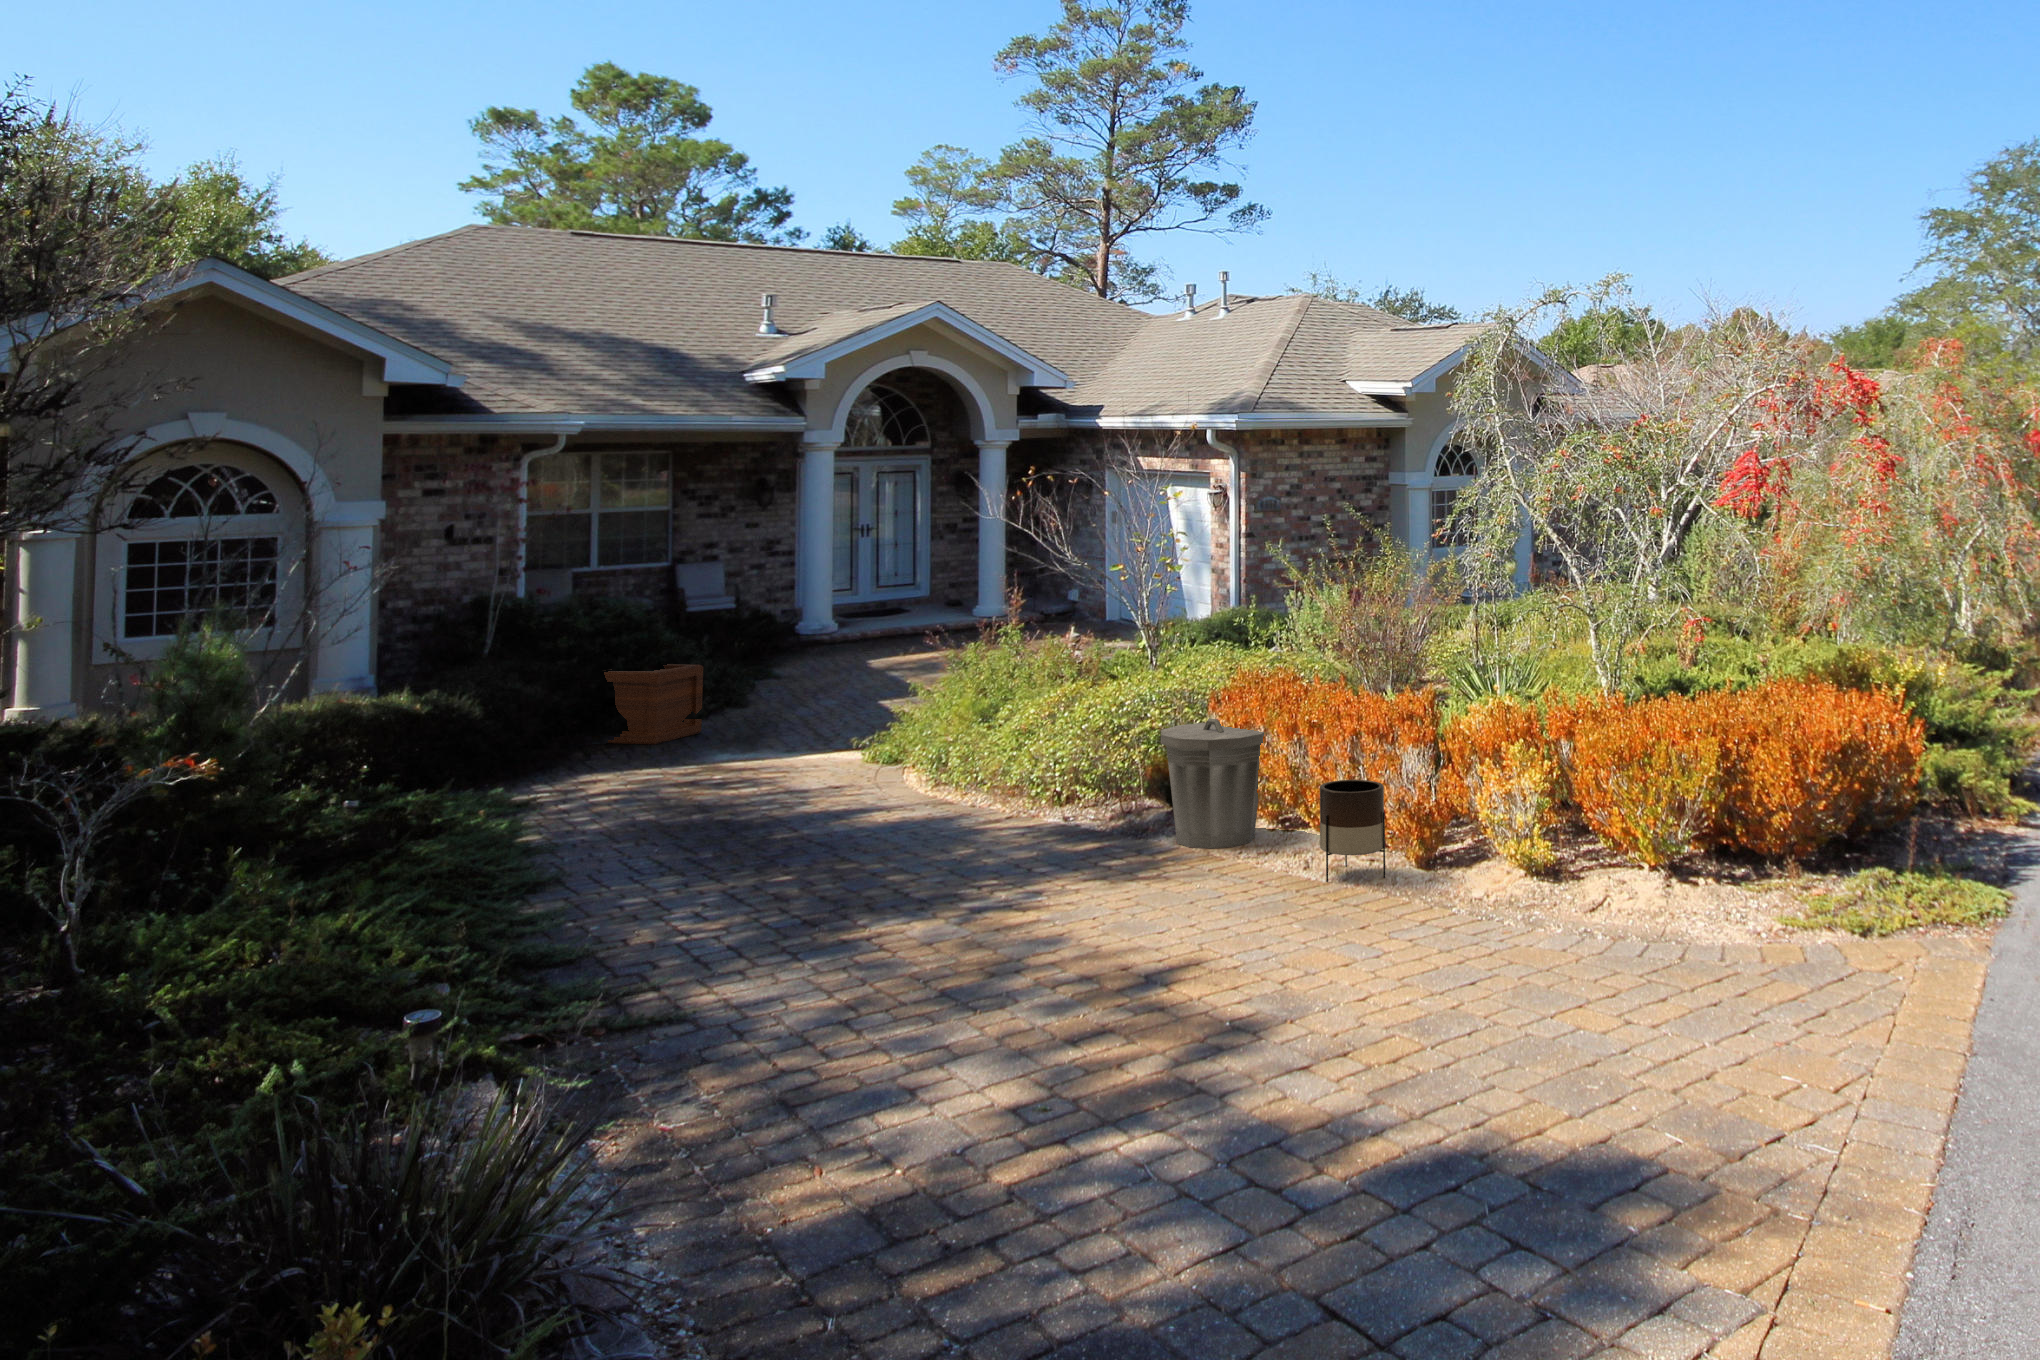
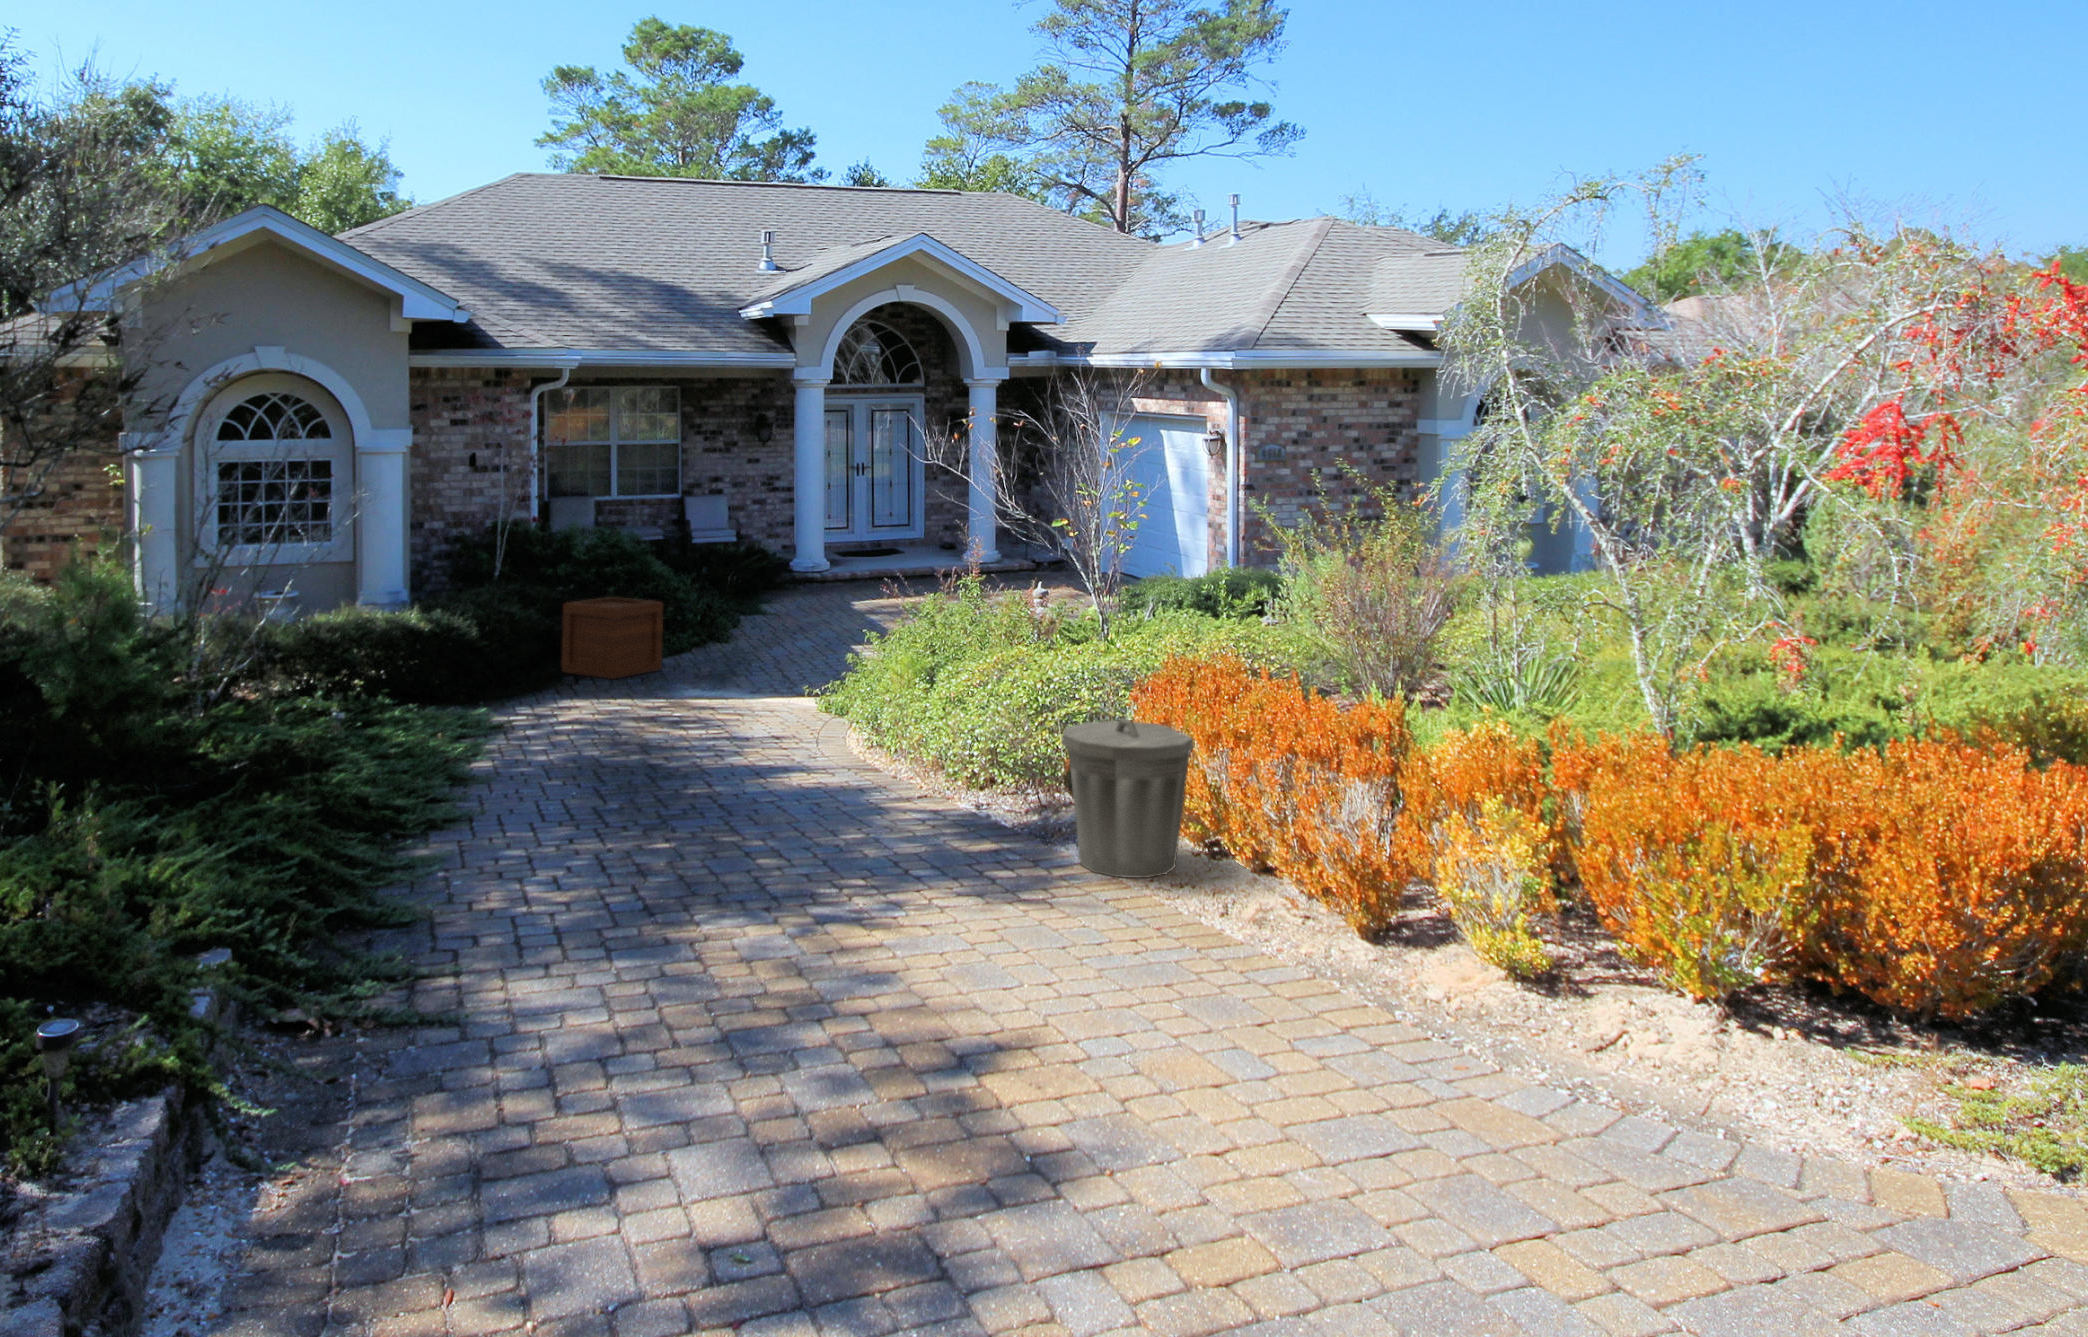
planter: present [1320,780,1385,882] -> none [1238,818,1323,952]

